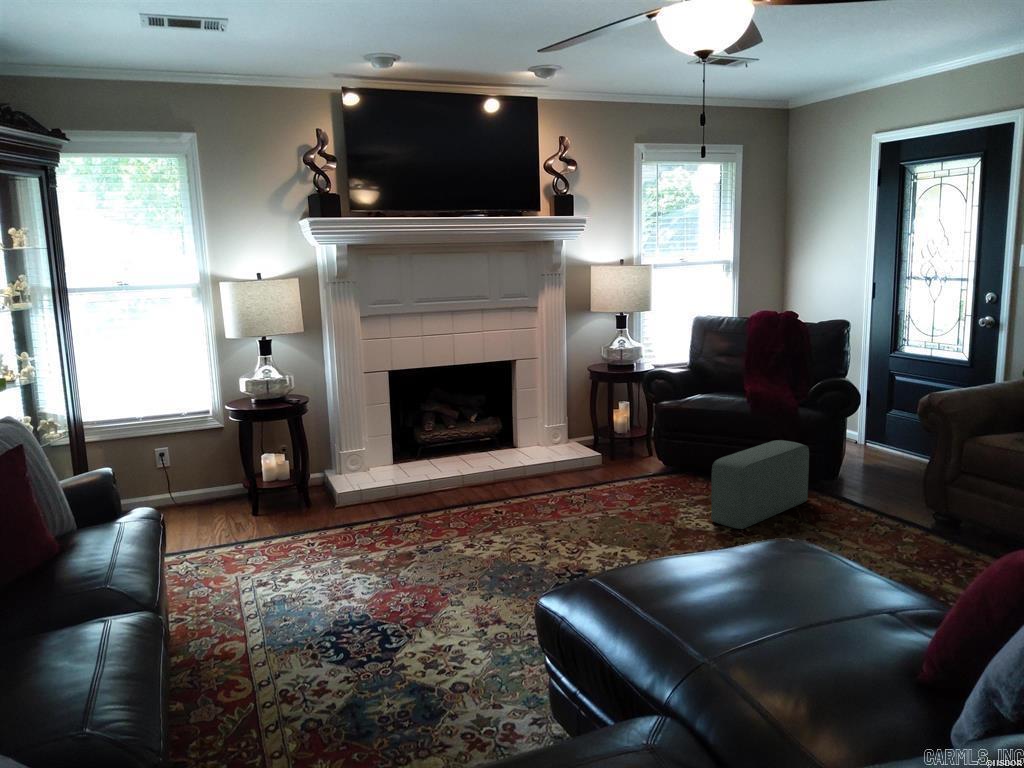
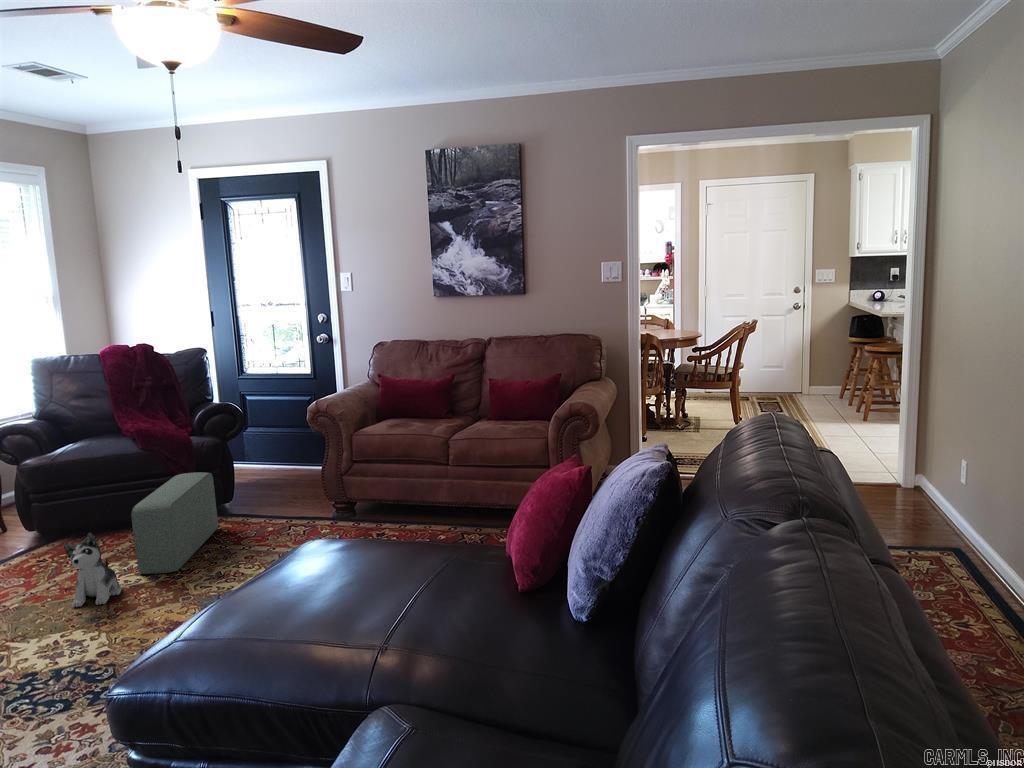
plush toy: none [646,472,689,537] -> present [63,533,121,607]

